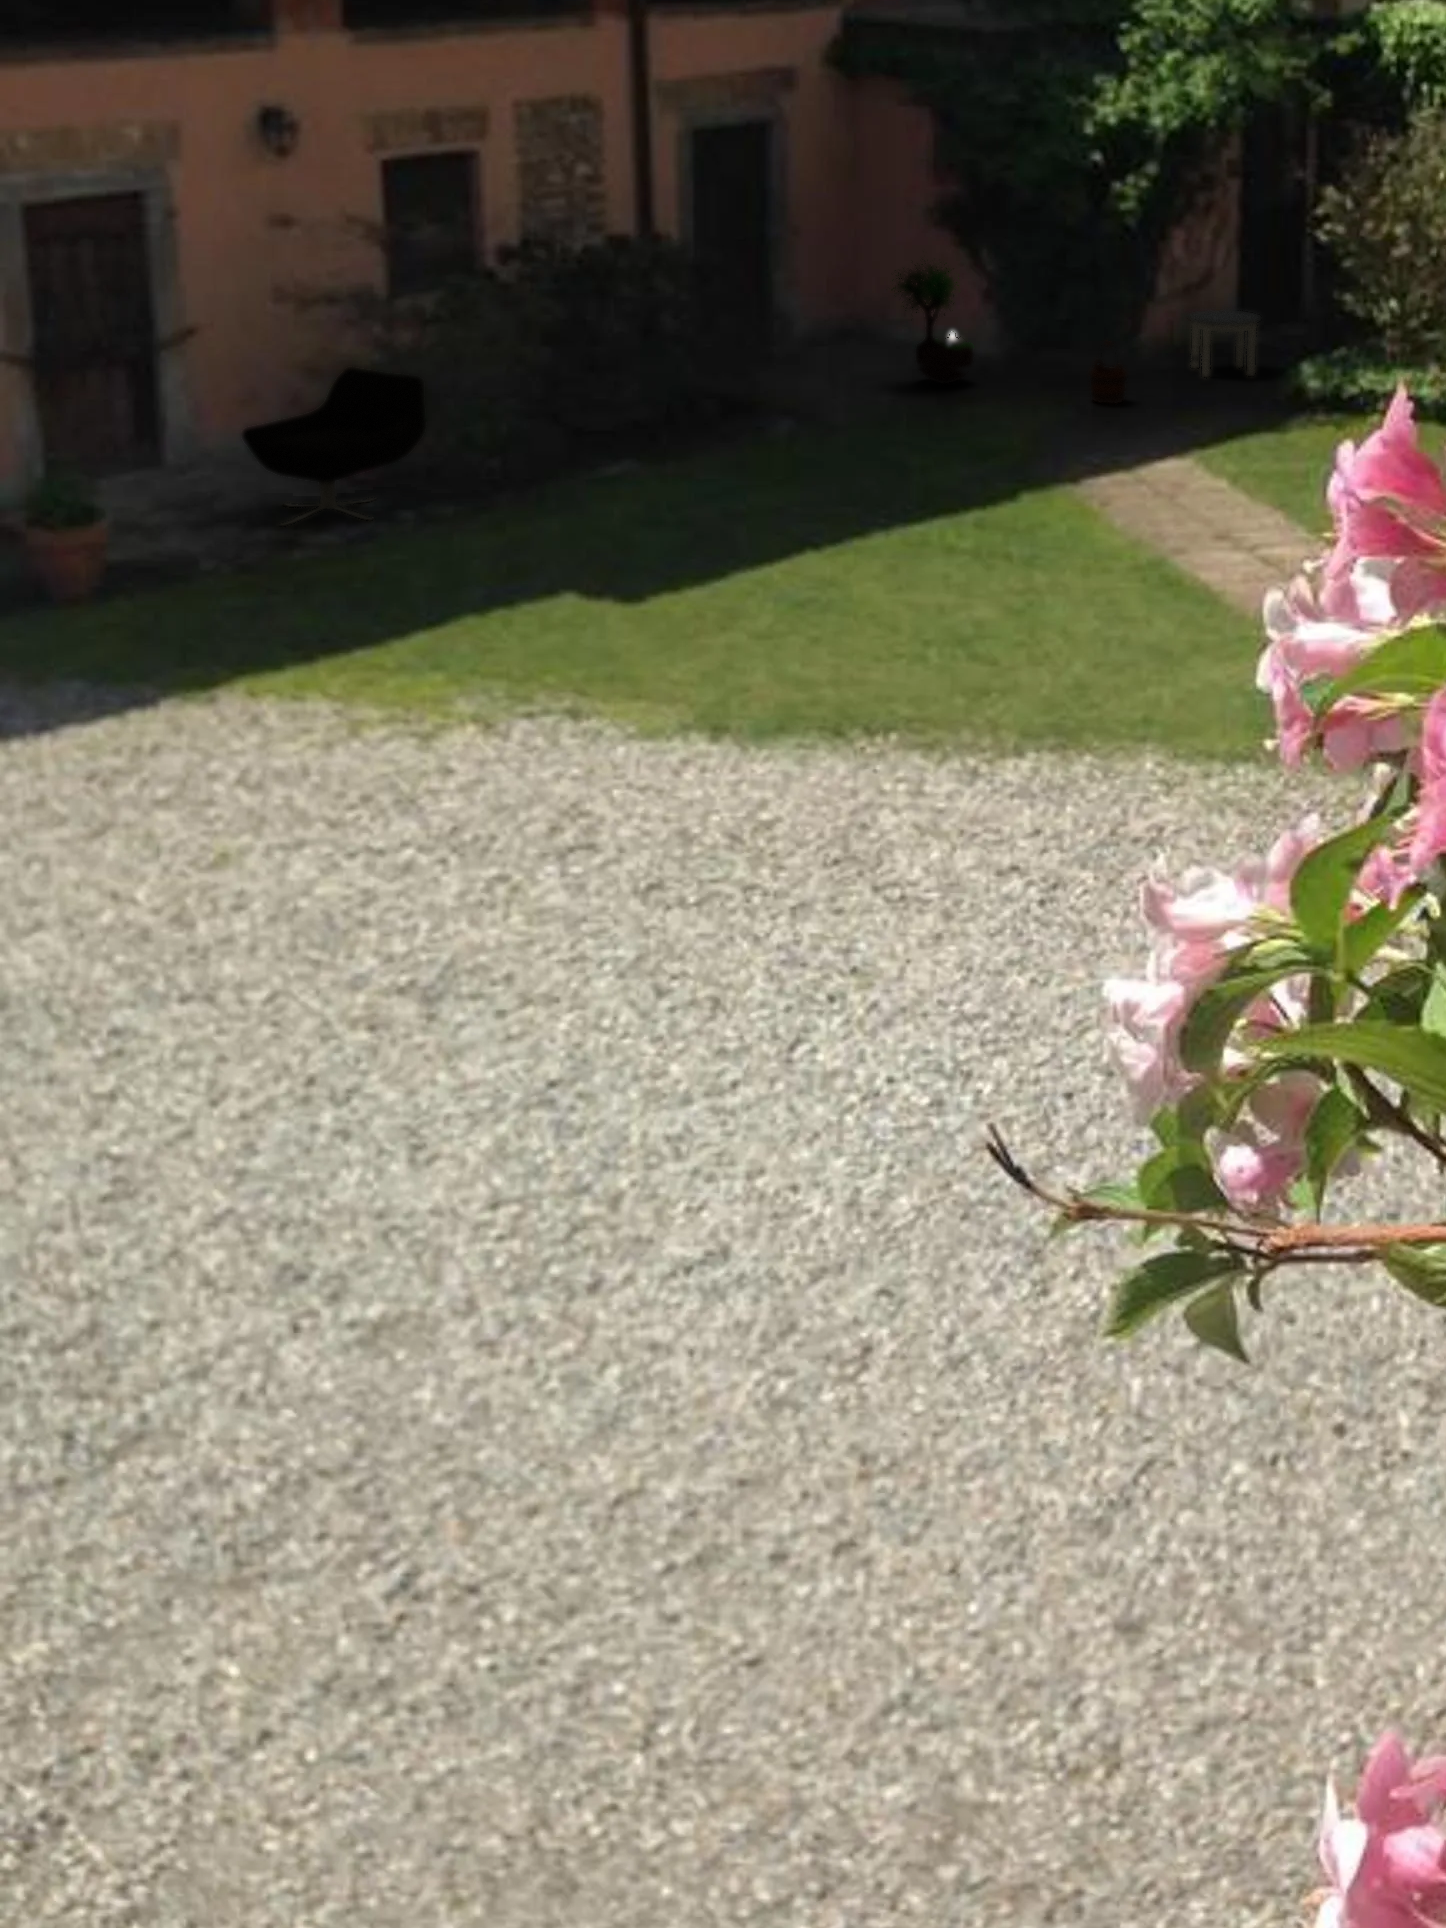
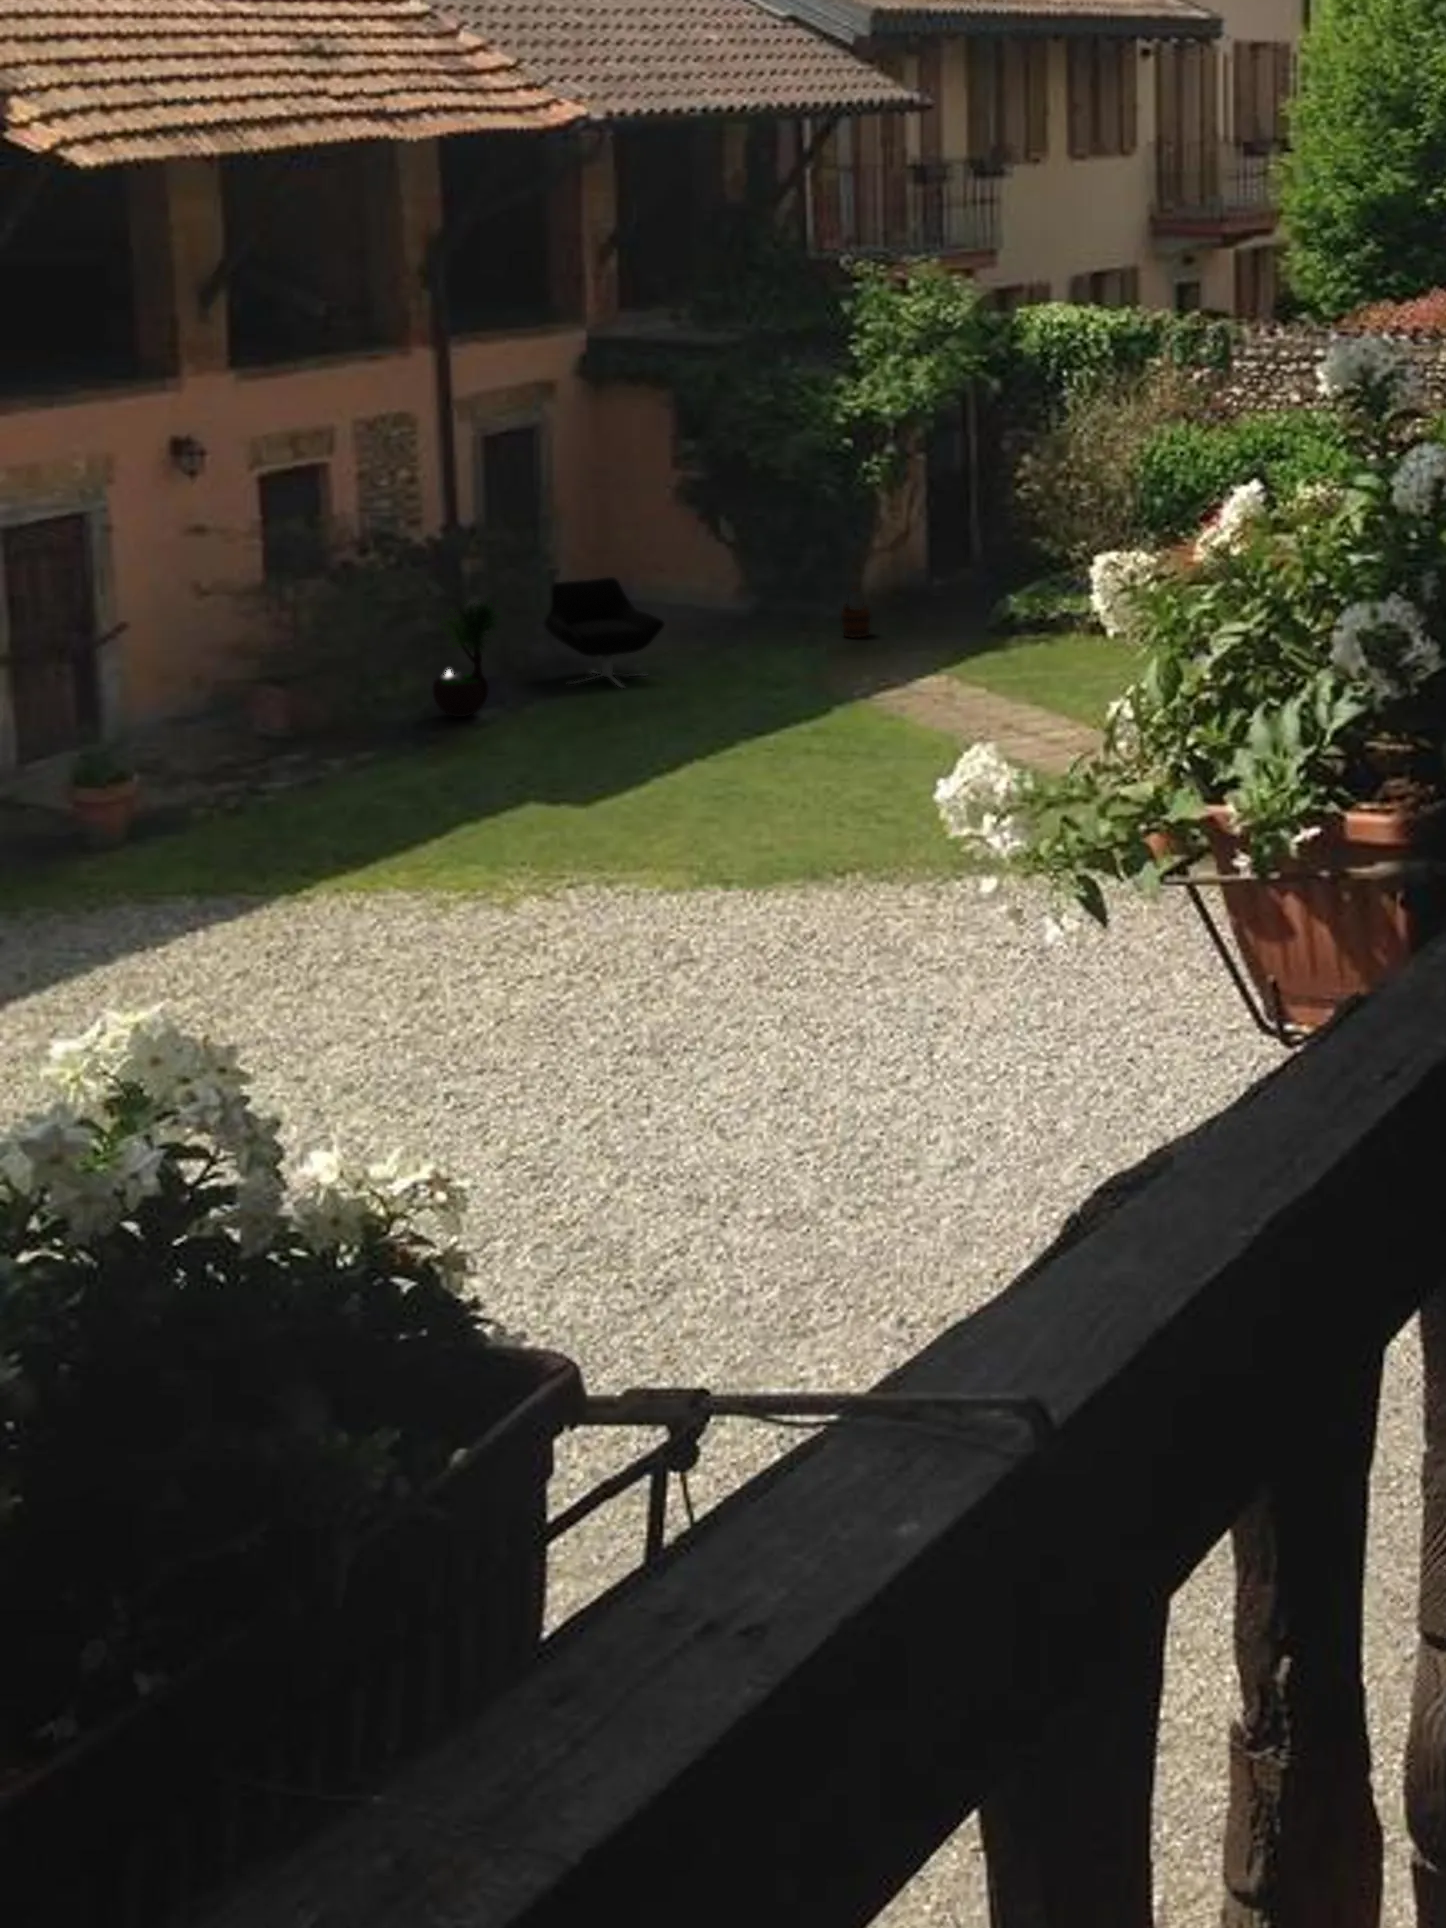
potted tree: present [891,260,974,384] -> present [433,597,499,717]
round table: present [1189,310,1260,376] -> none [901,559,960,613]
lounge chair: present [242,367,426,524] -> present [545,577,664,687]

